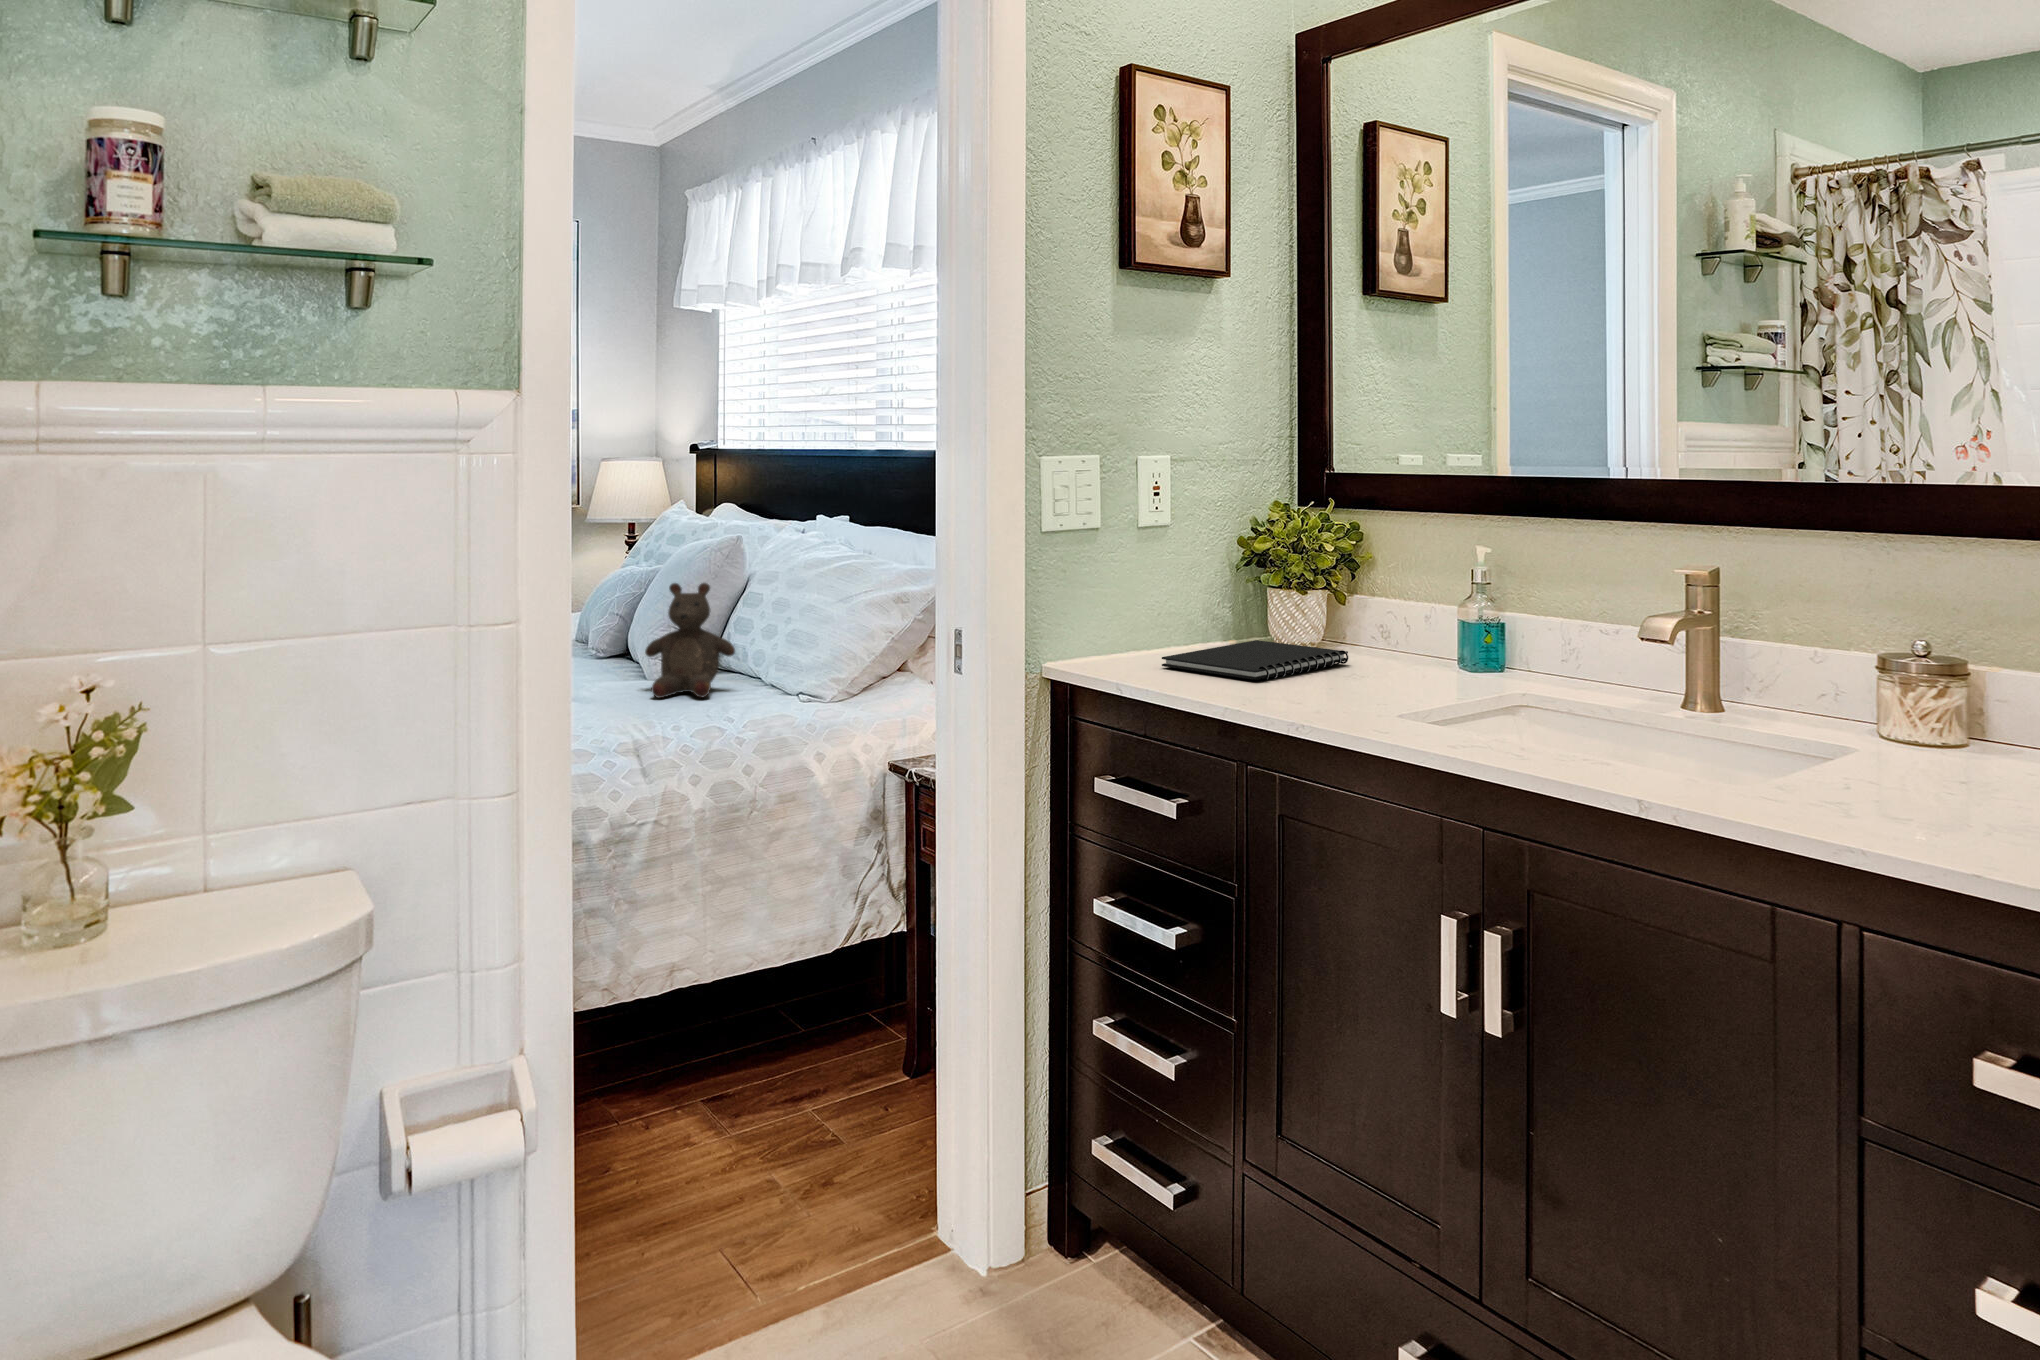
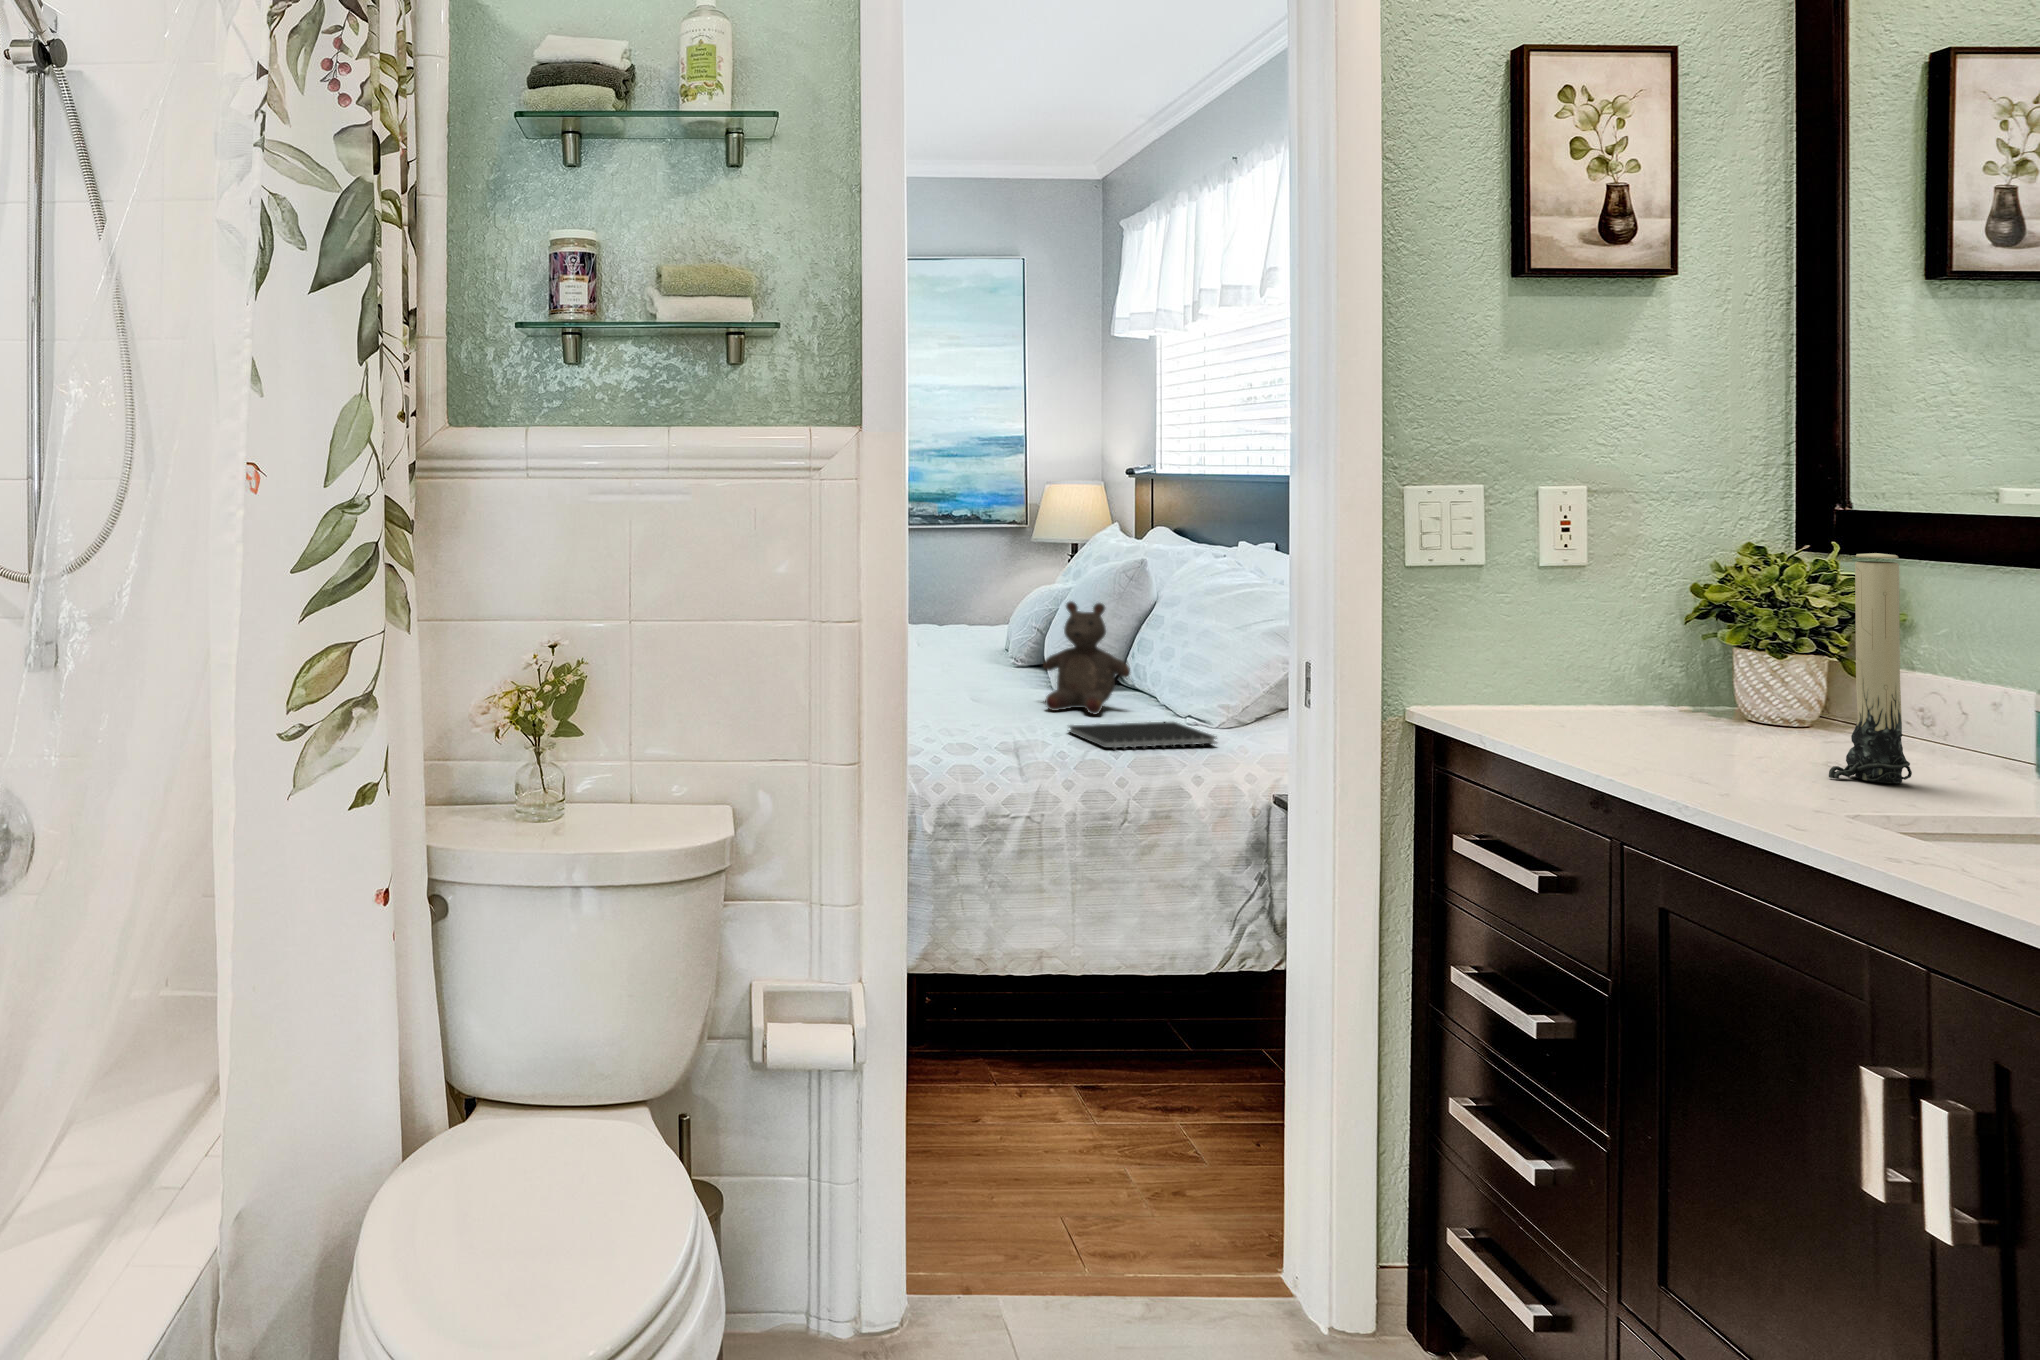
candle: none [1366,509,1414,691] -> present [1829,553,1912,783]
notebook: present [1162,640,1348,681] -> present [1069,722,1217,749]

